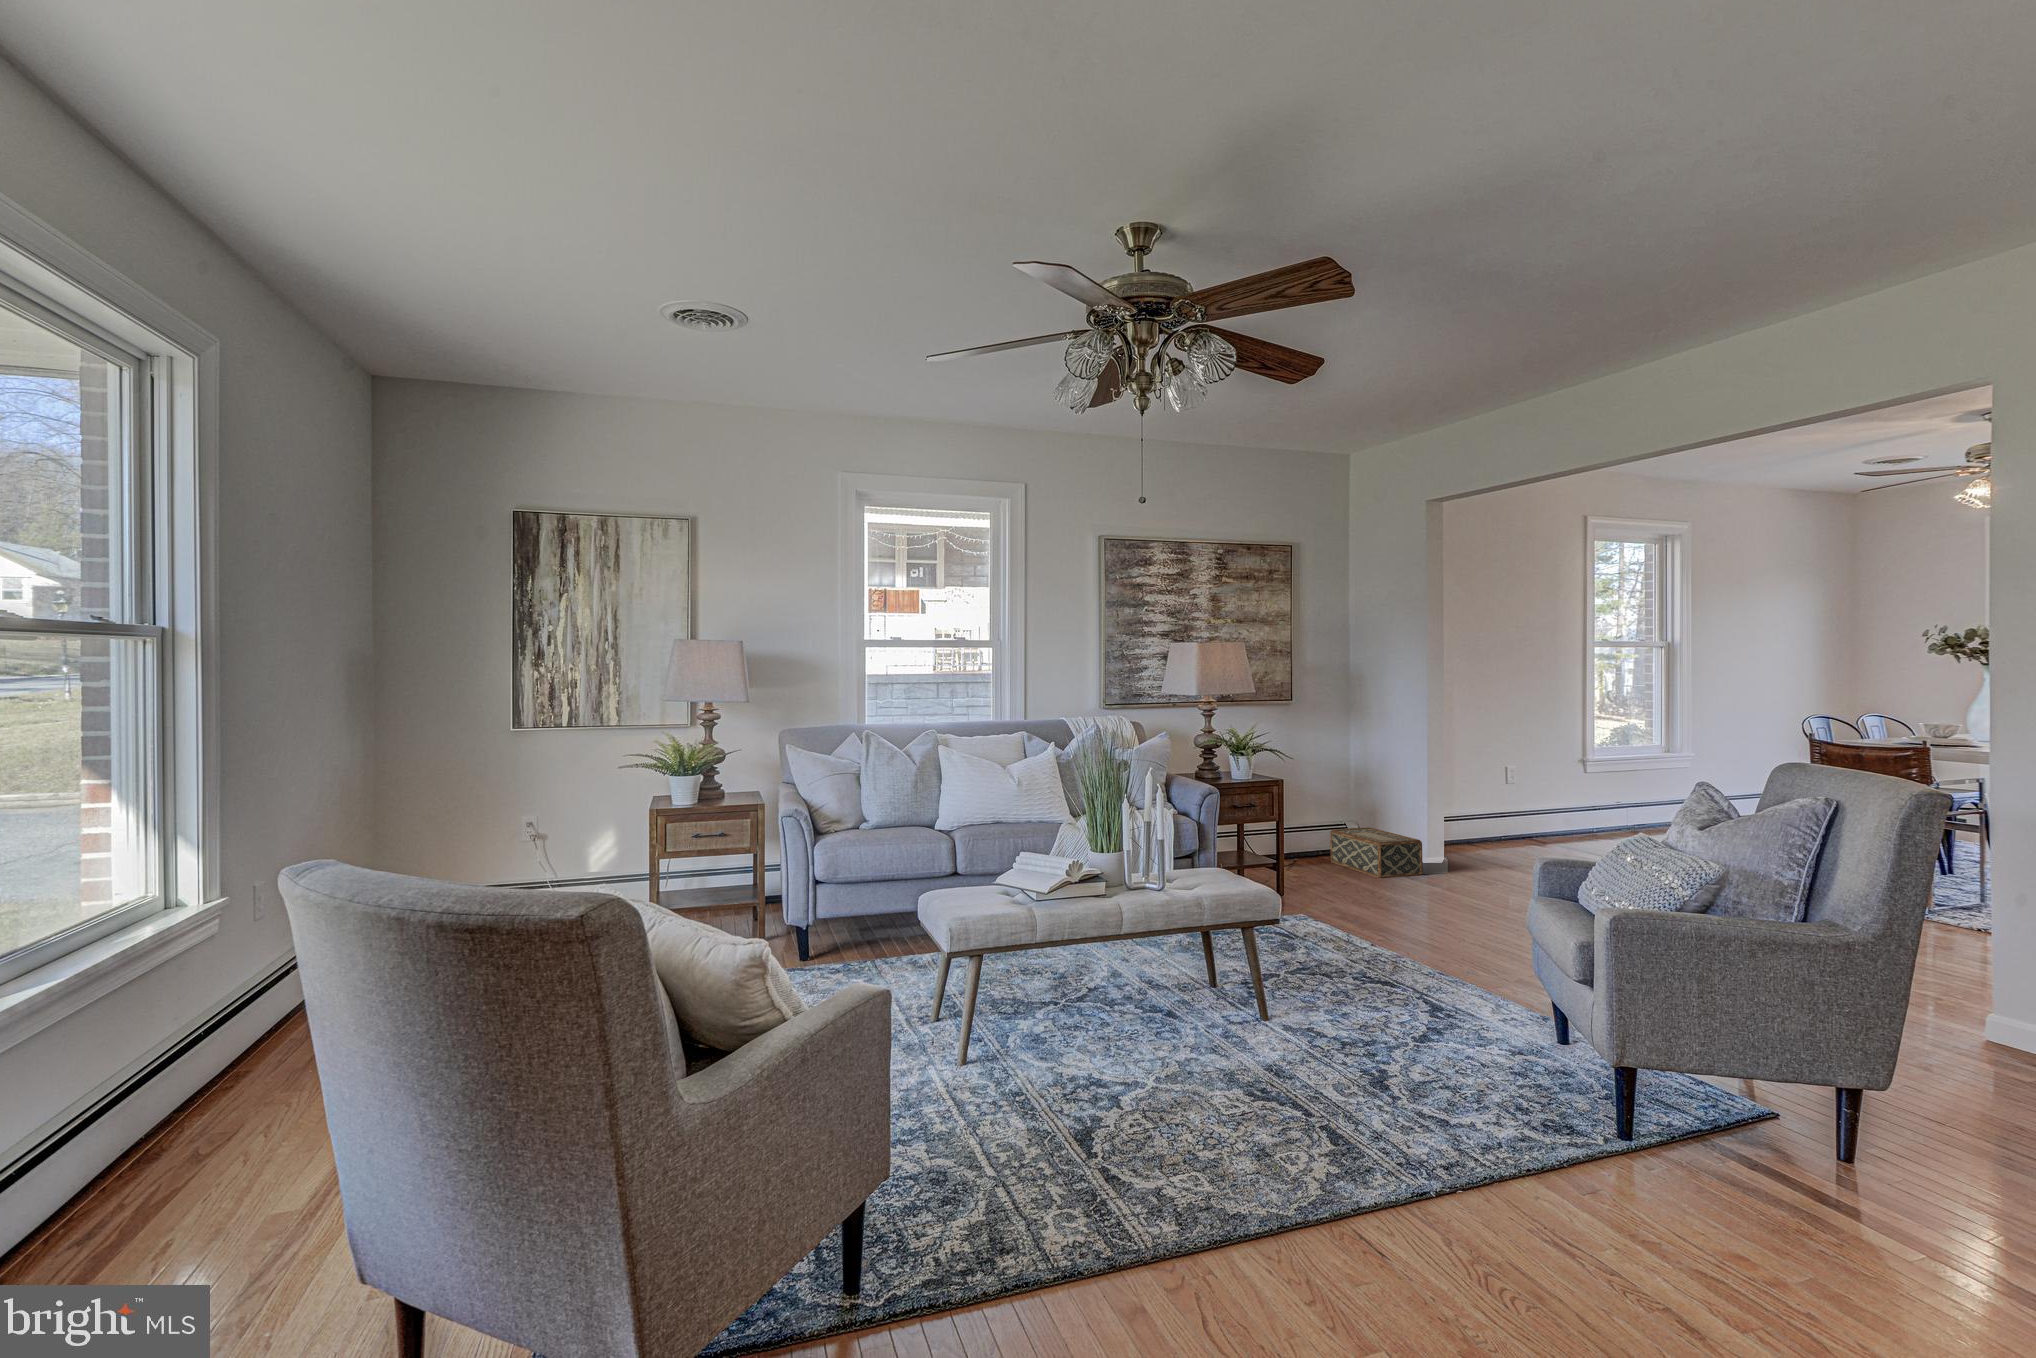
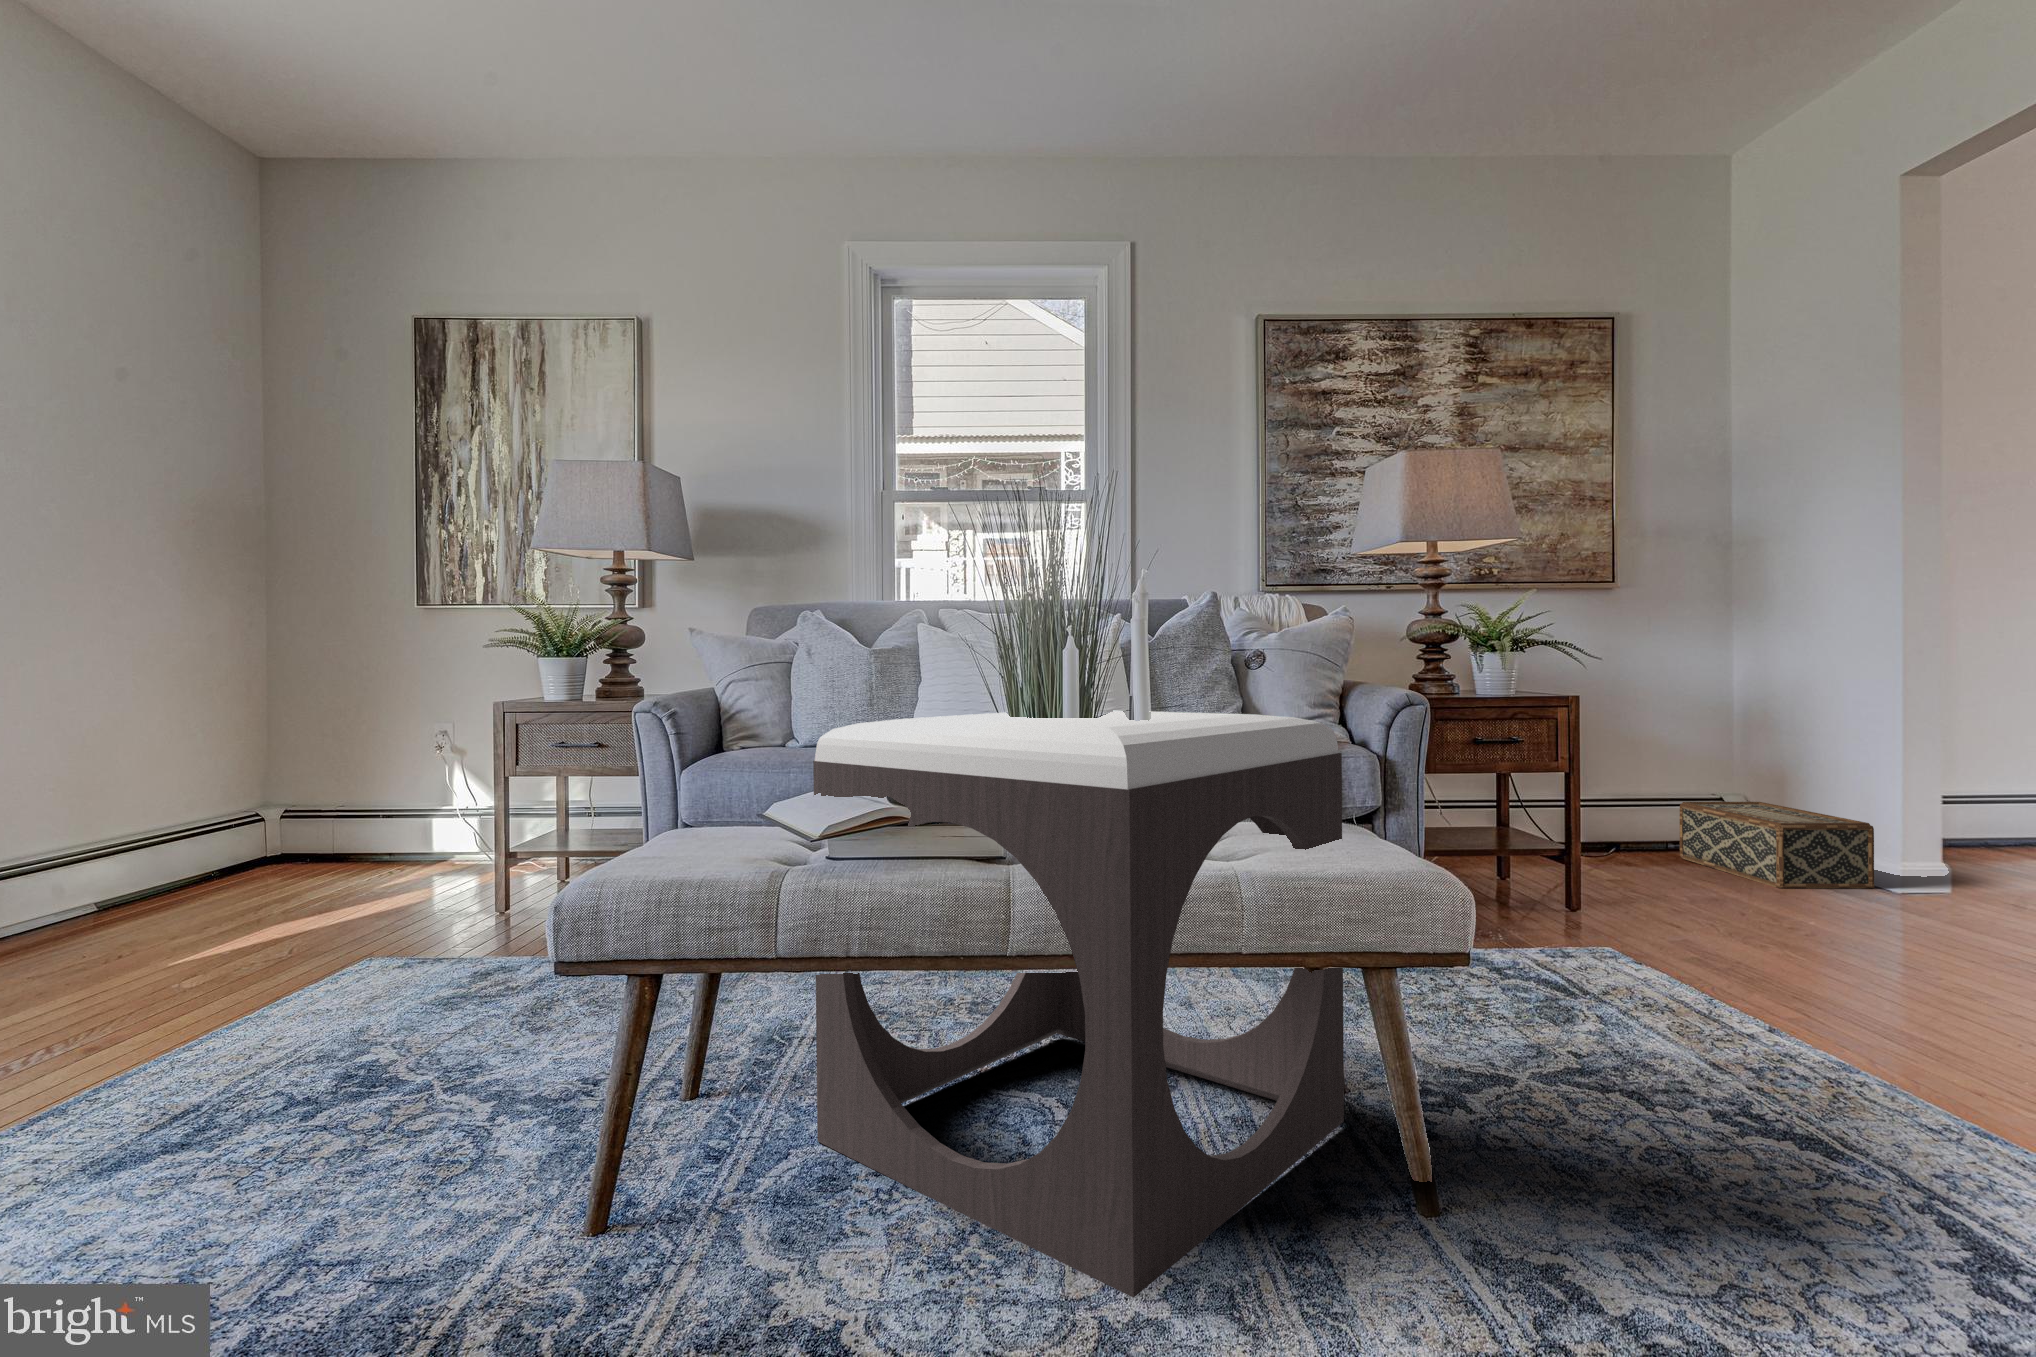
footstool: none [1014,820,1222,1052] -> present [813,711,1344,1298]

